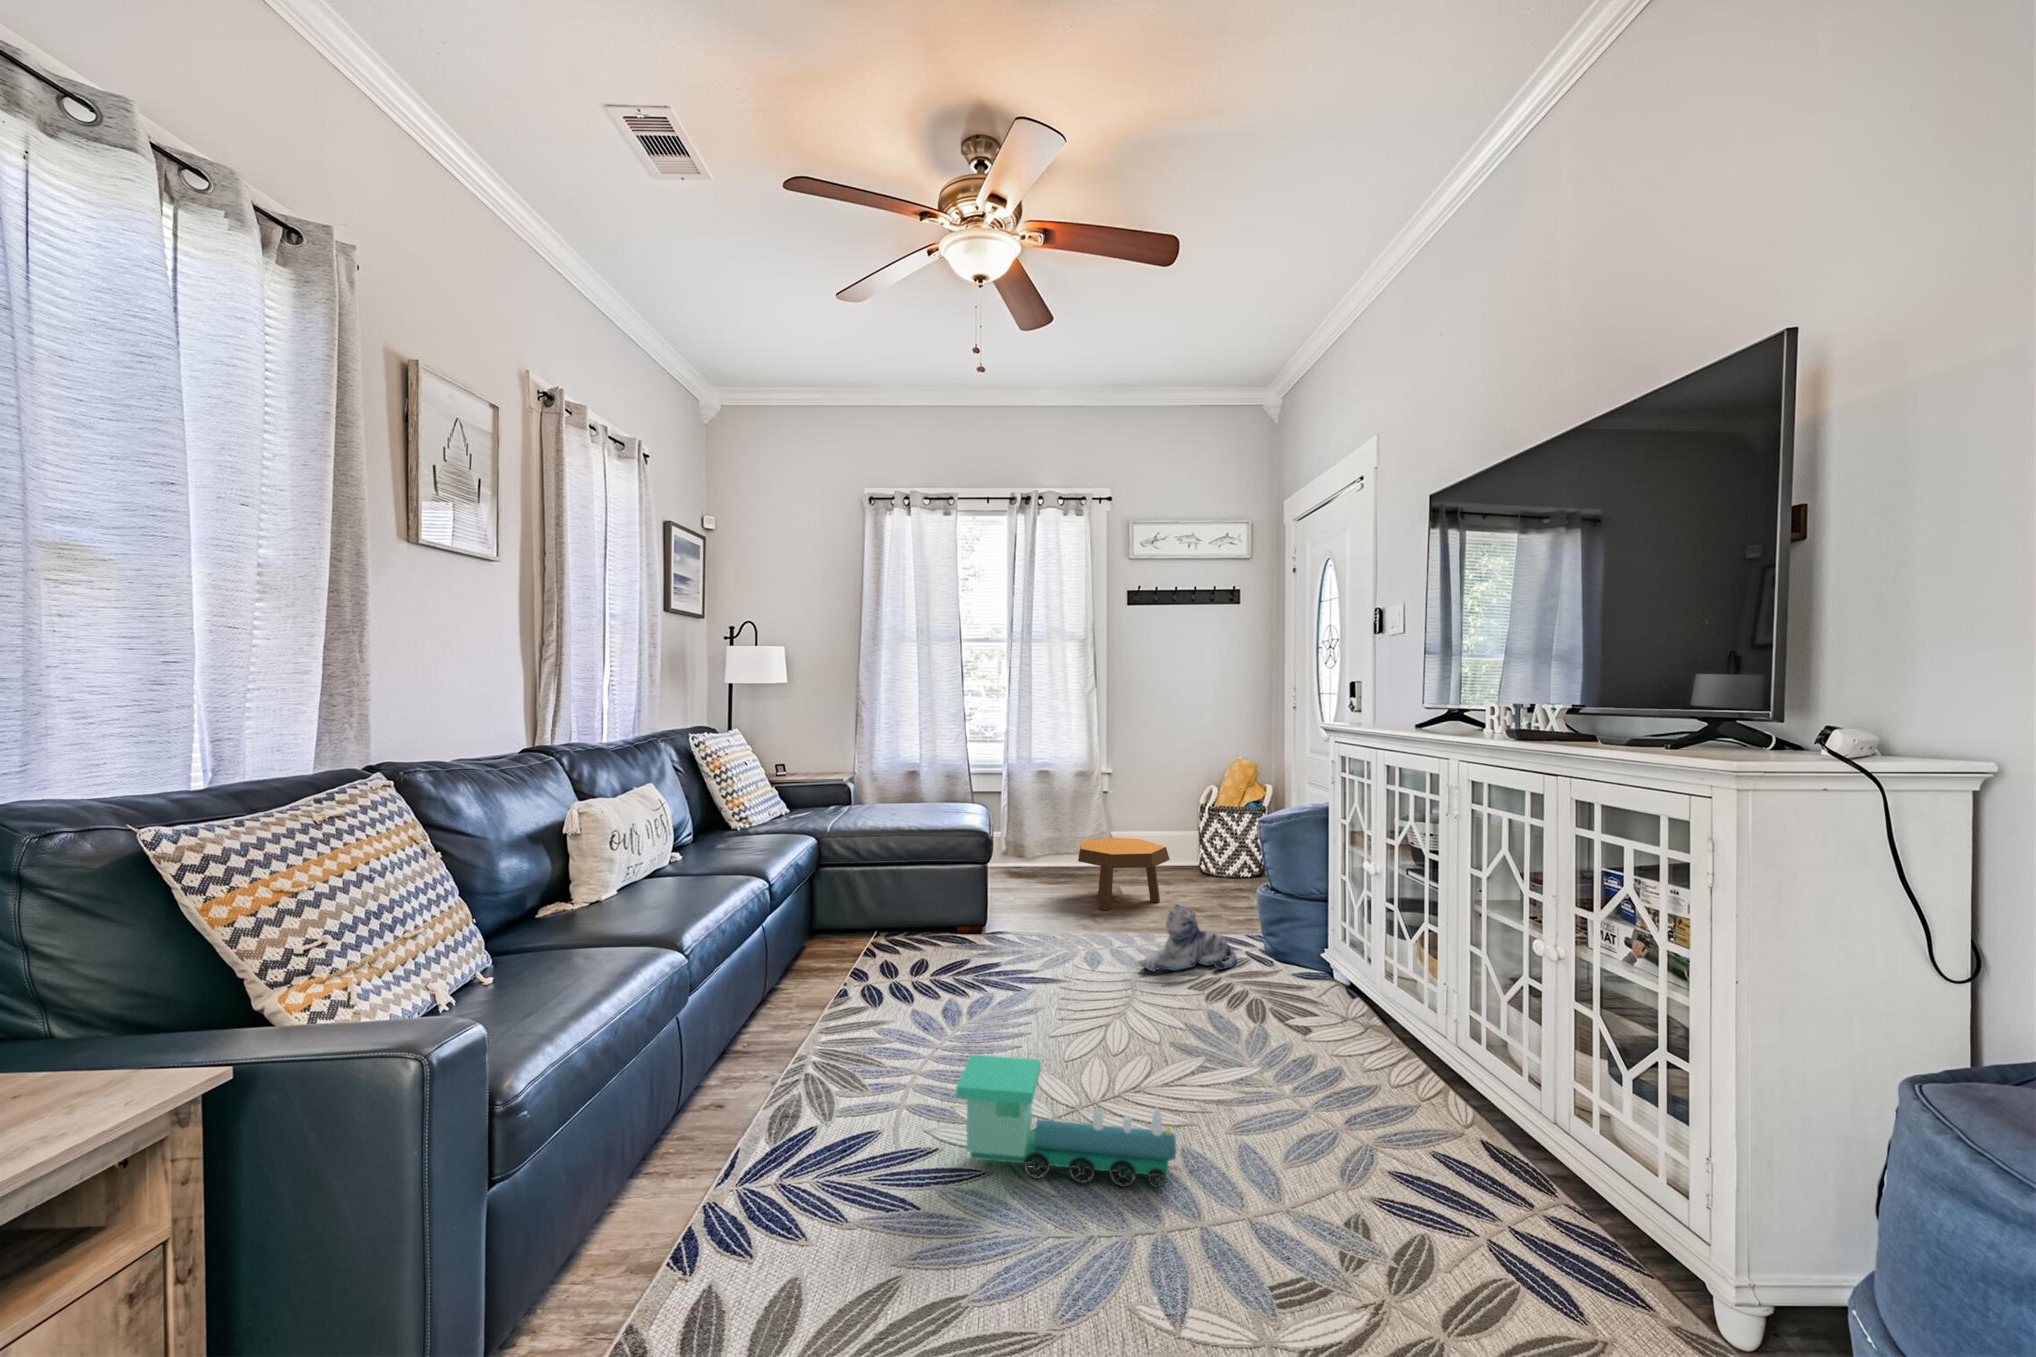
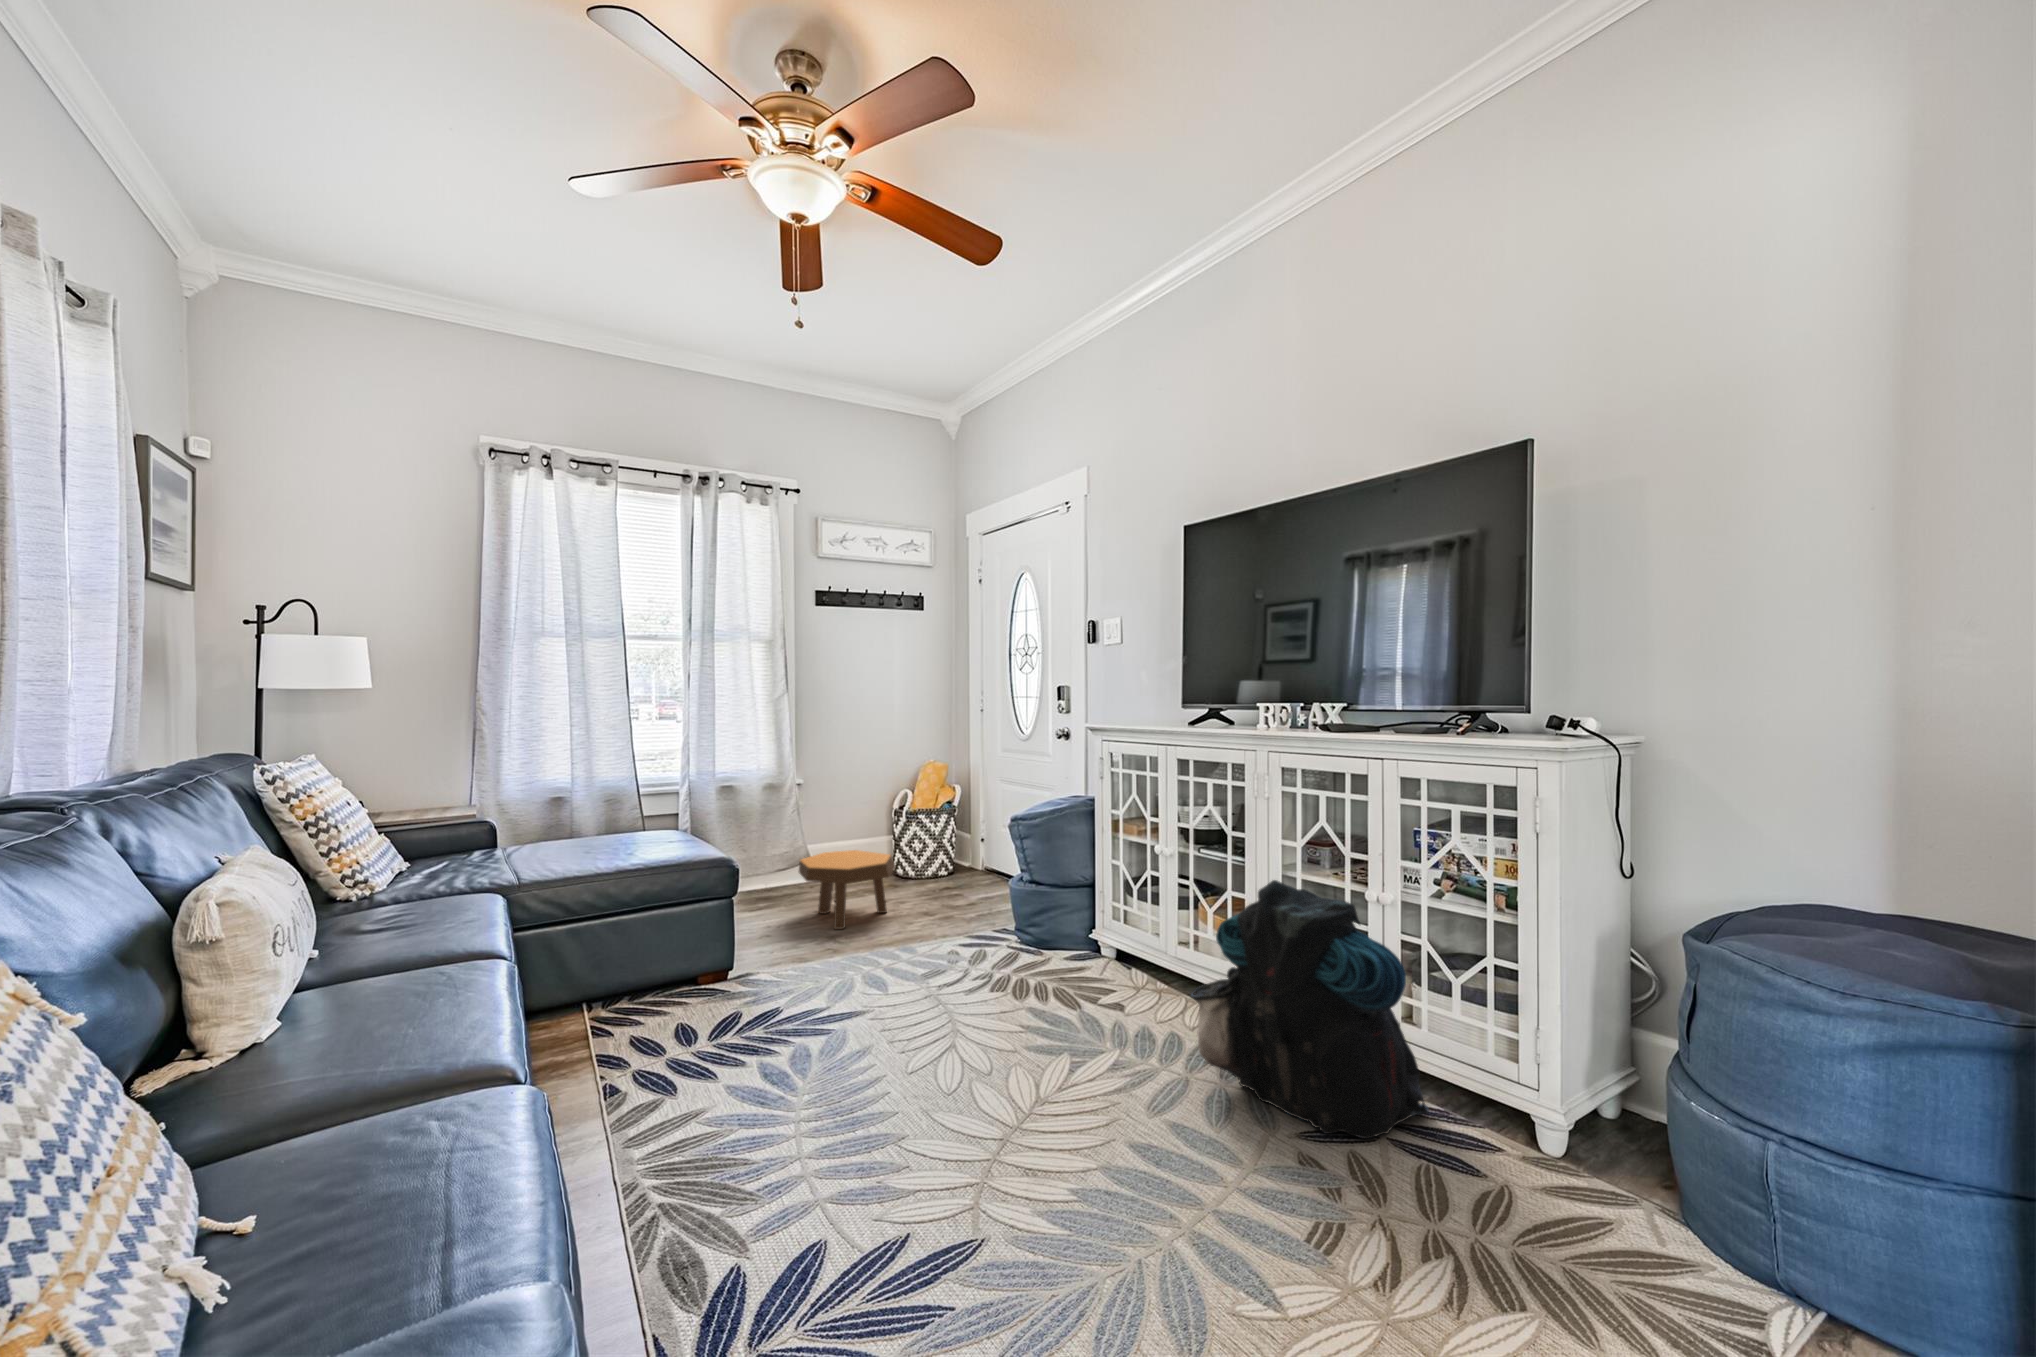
plush toy: present [1141,904,1237,971] -> none [933,910,1011,983]
backpack: none [1300,909,1580,1231] -> present [1191,880,1429,1139]
toy train: present [956,1055,1178,1188] -> none [934,1096,1160,1230]

